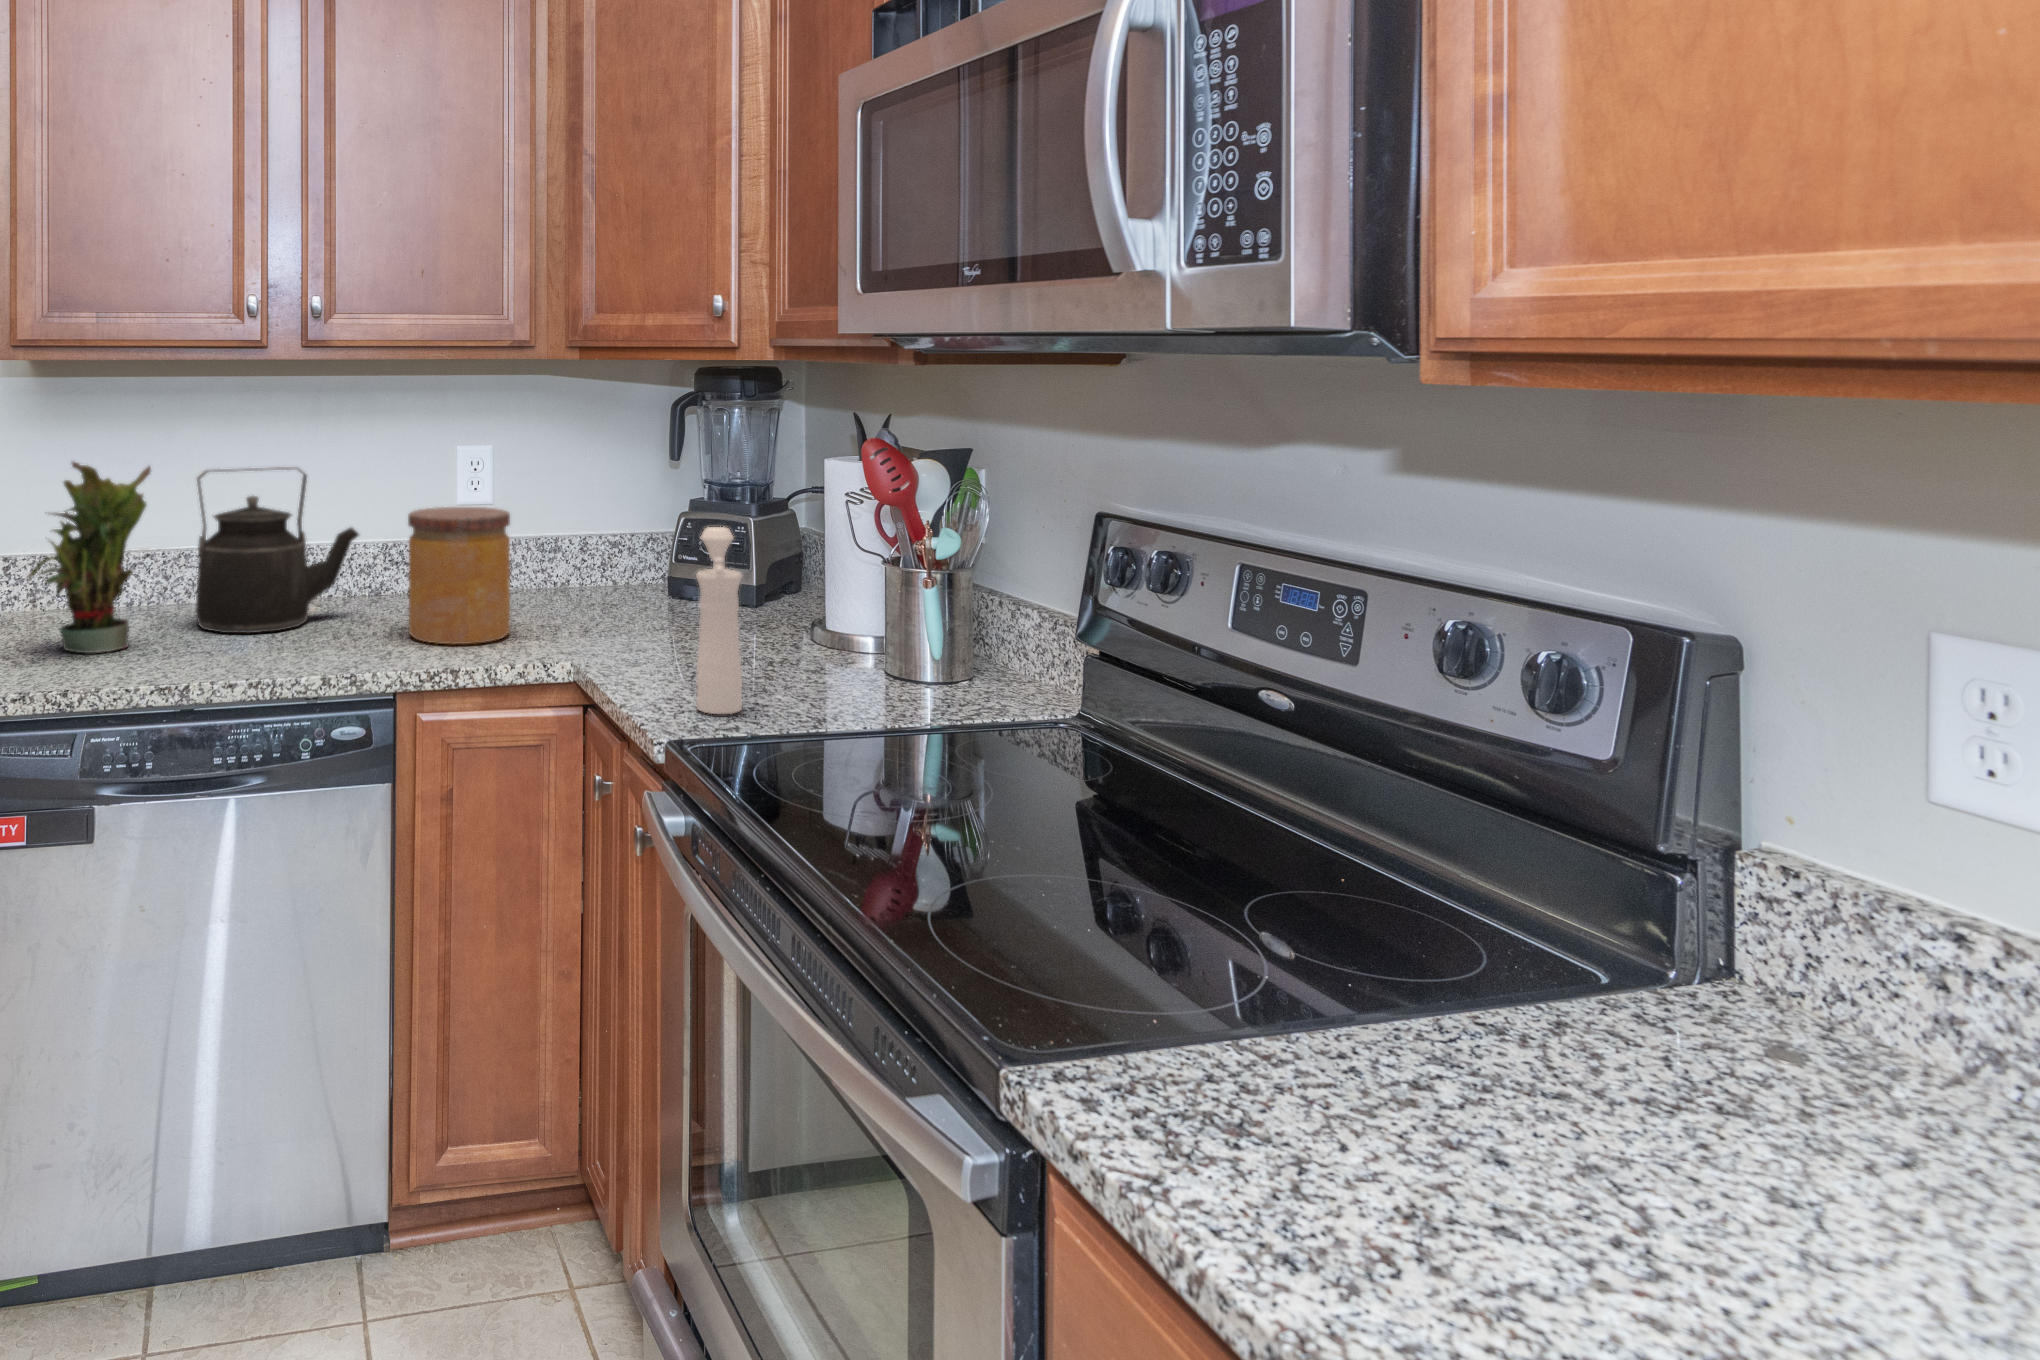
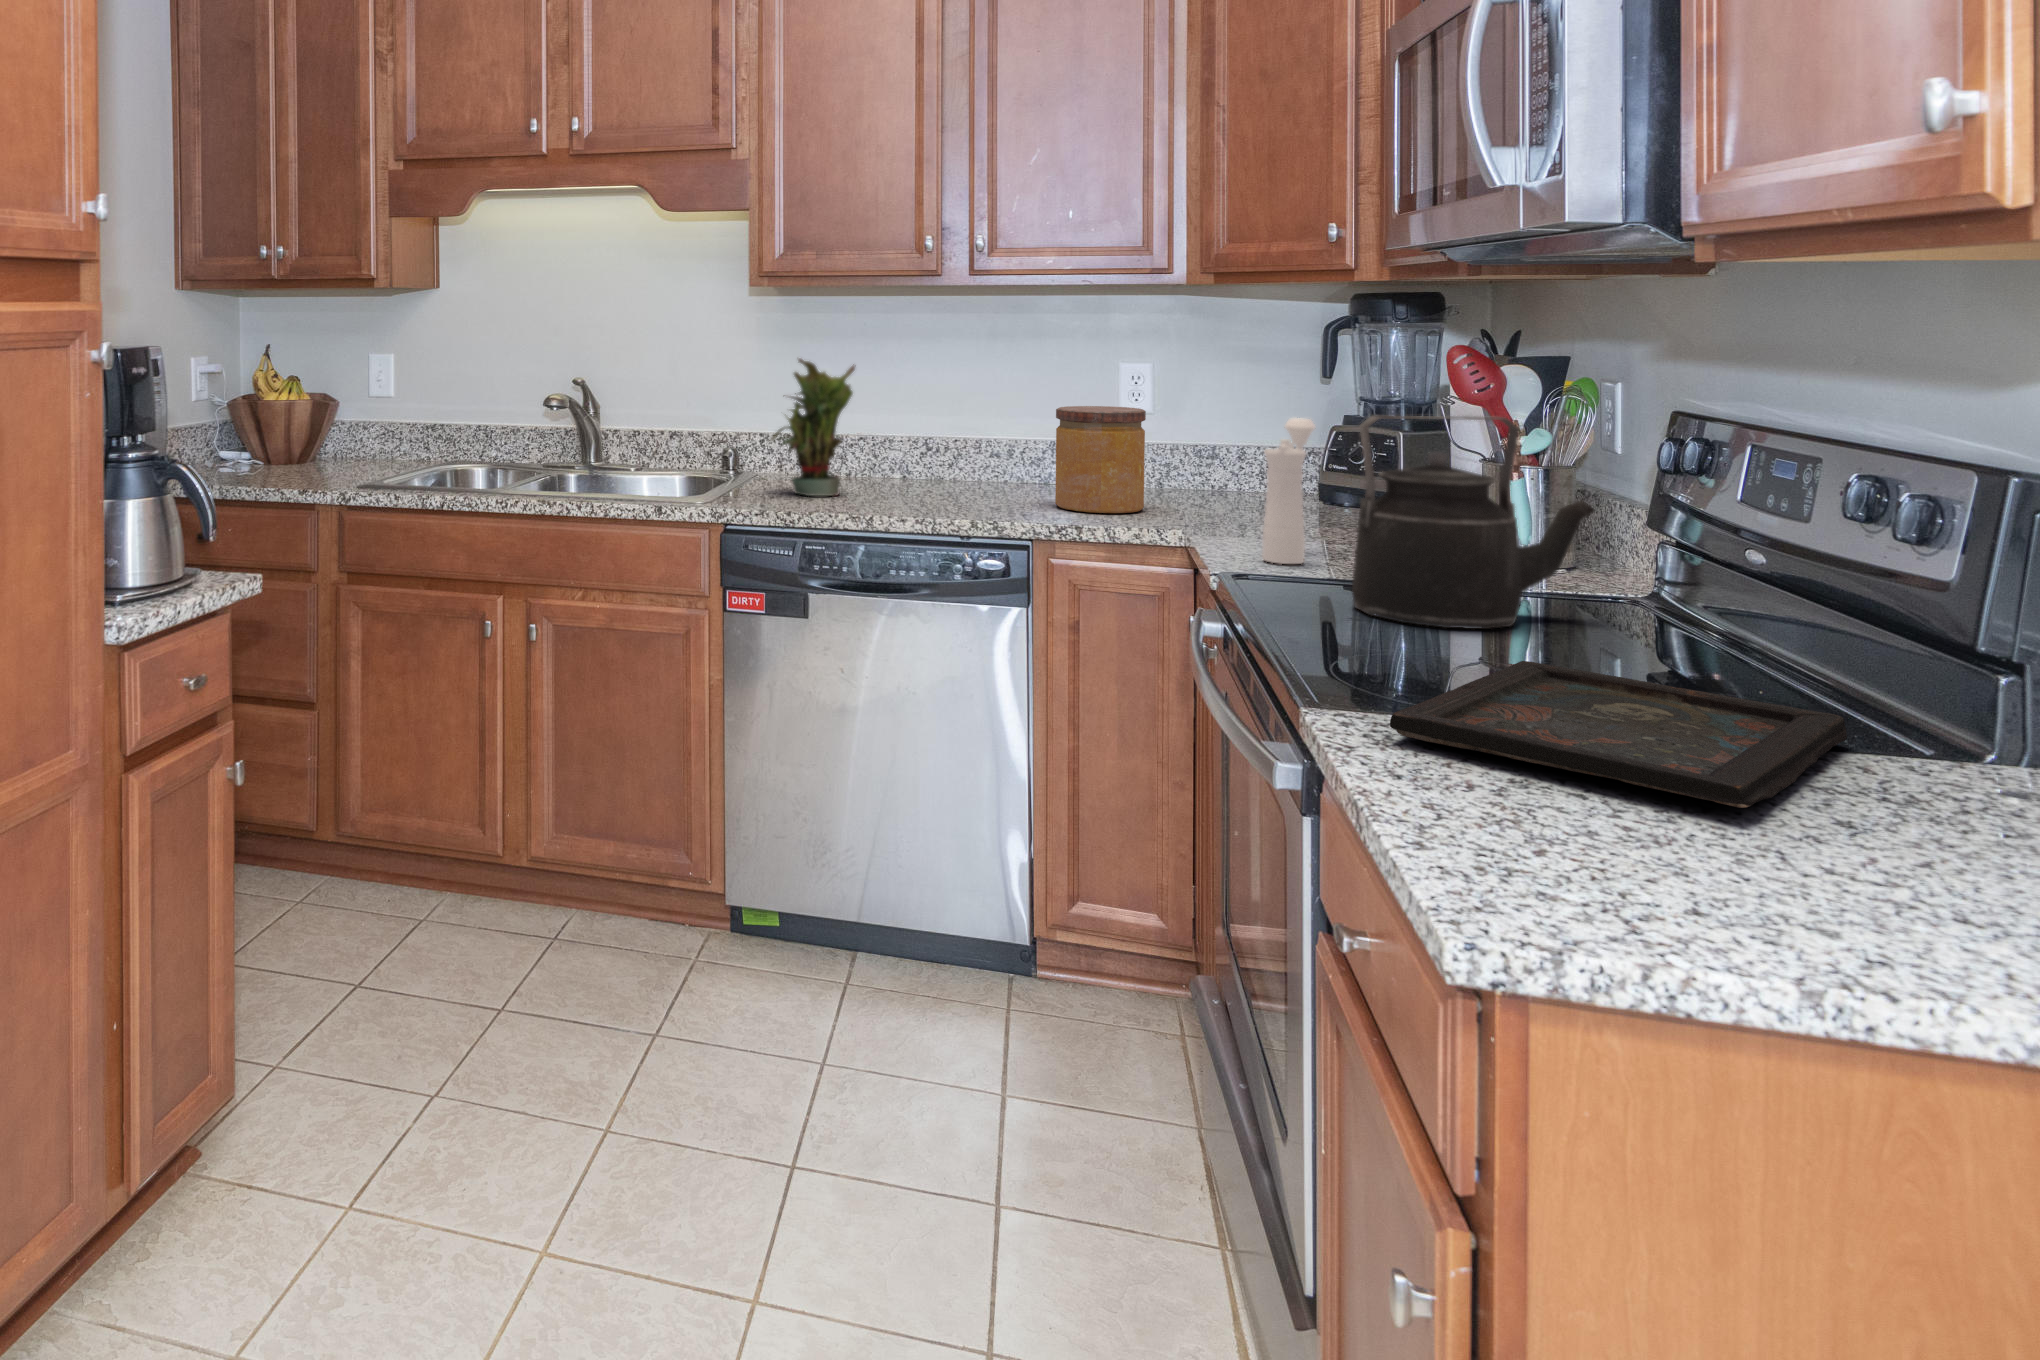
kettle: present [196,467,359,633] -> present [1351,416,1594,629]
tray: none [1161,891,1741,1210] -> present [1390,661,1847,808]

